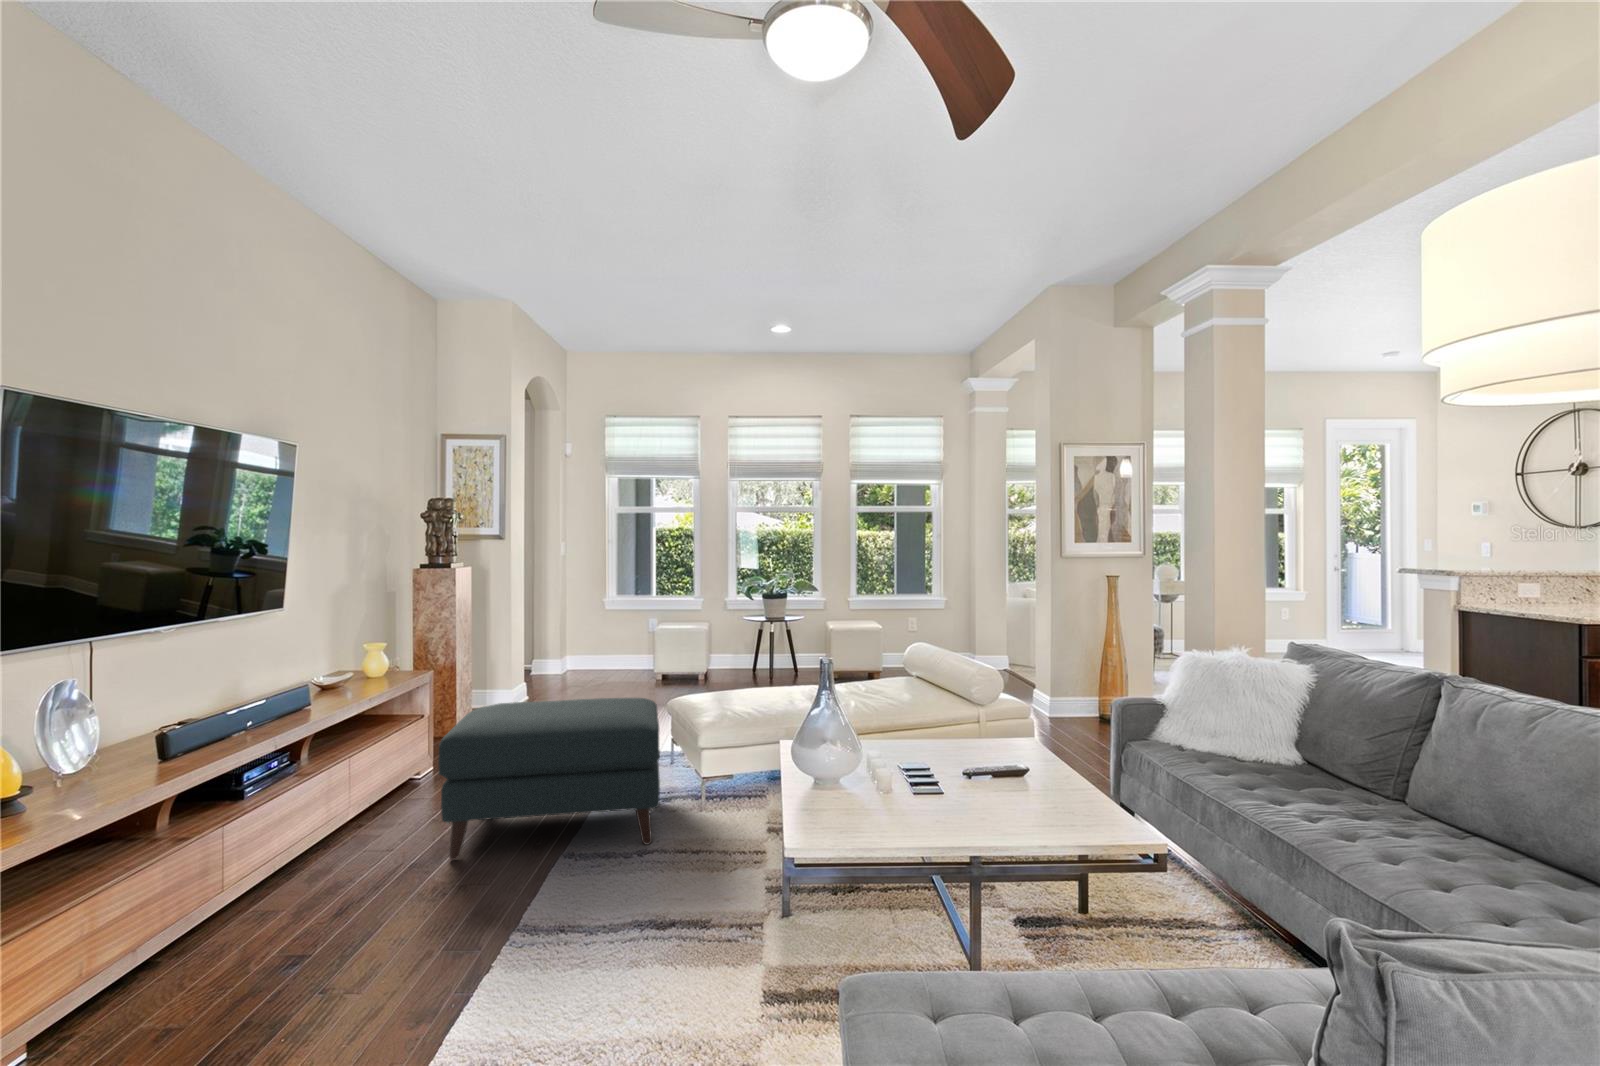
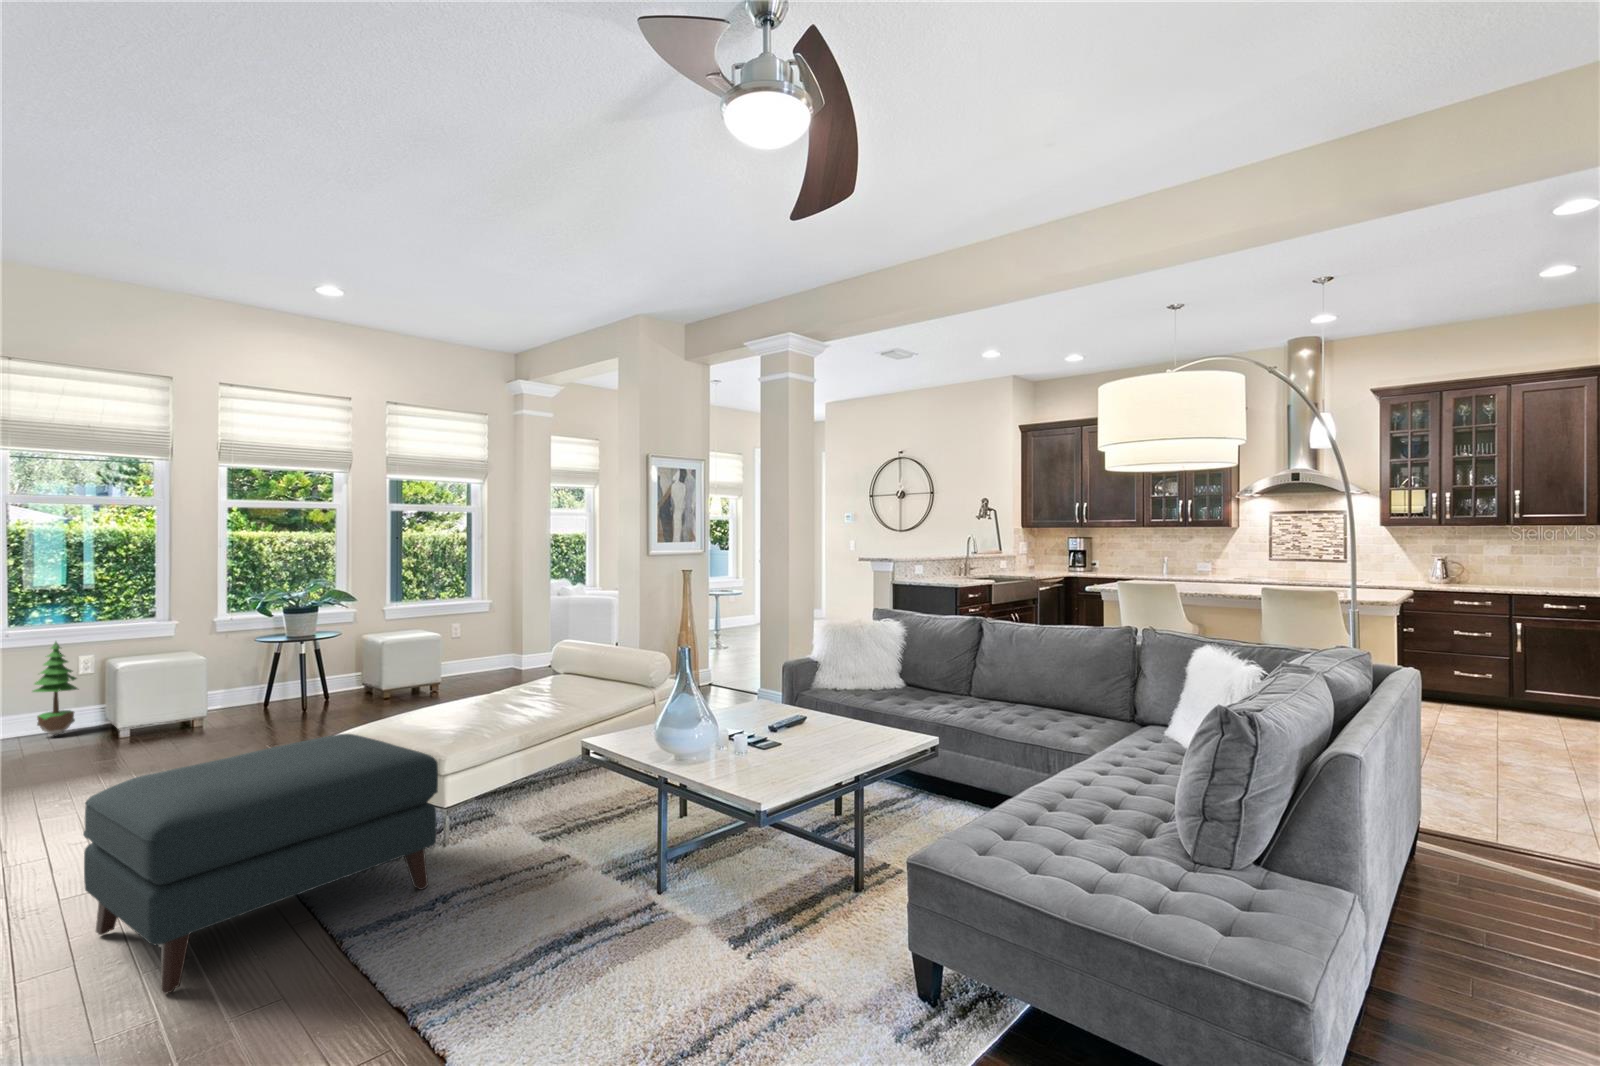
potted tree: none [617,608,642,676] -> present [33,642,78,736]

